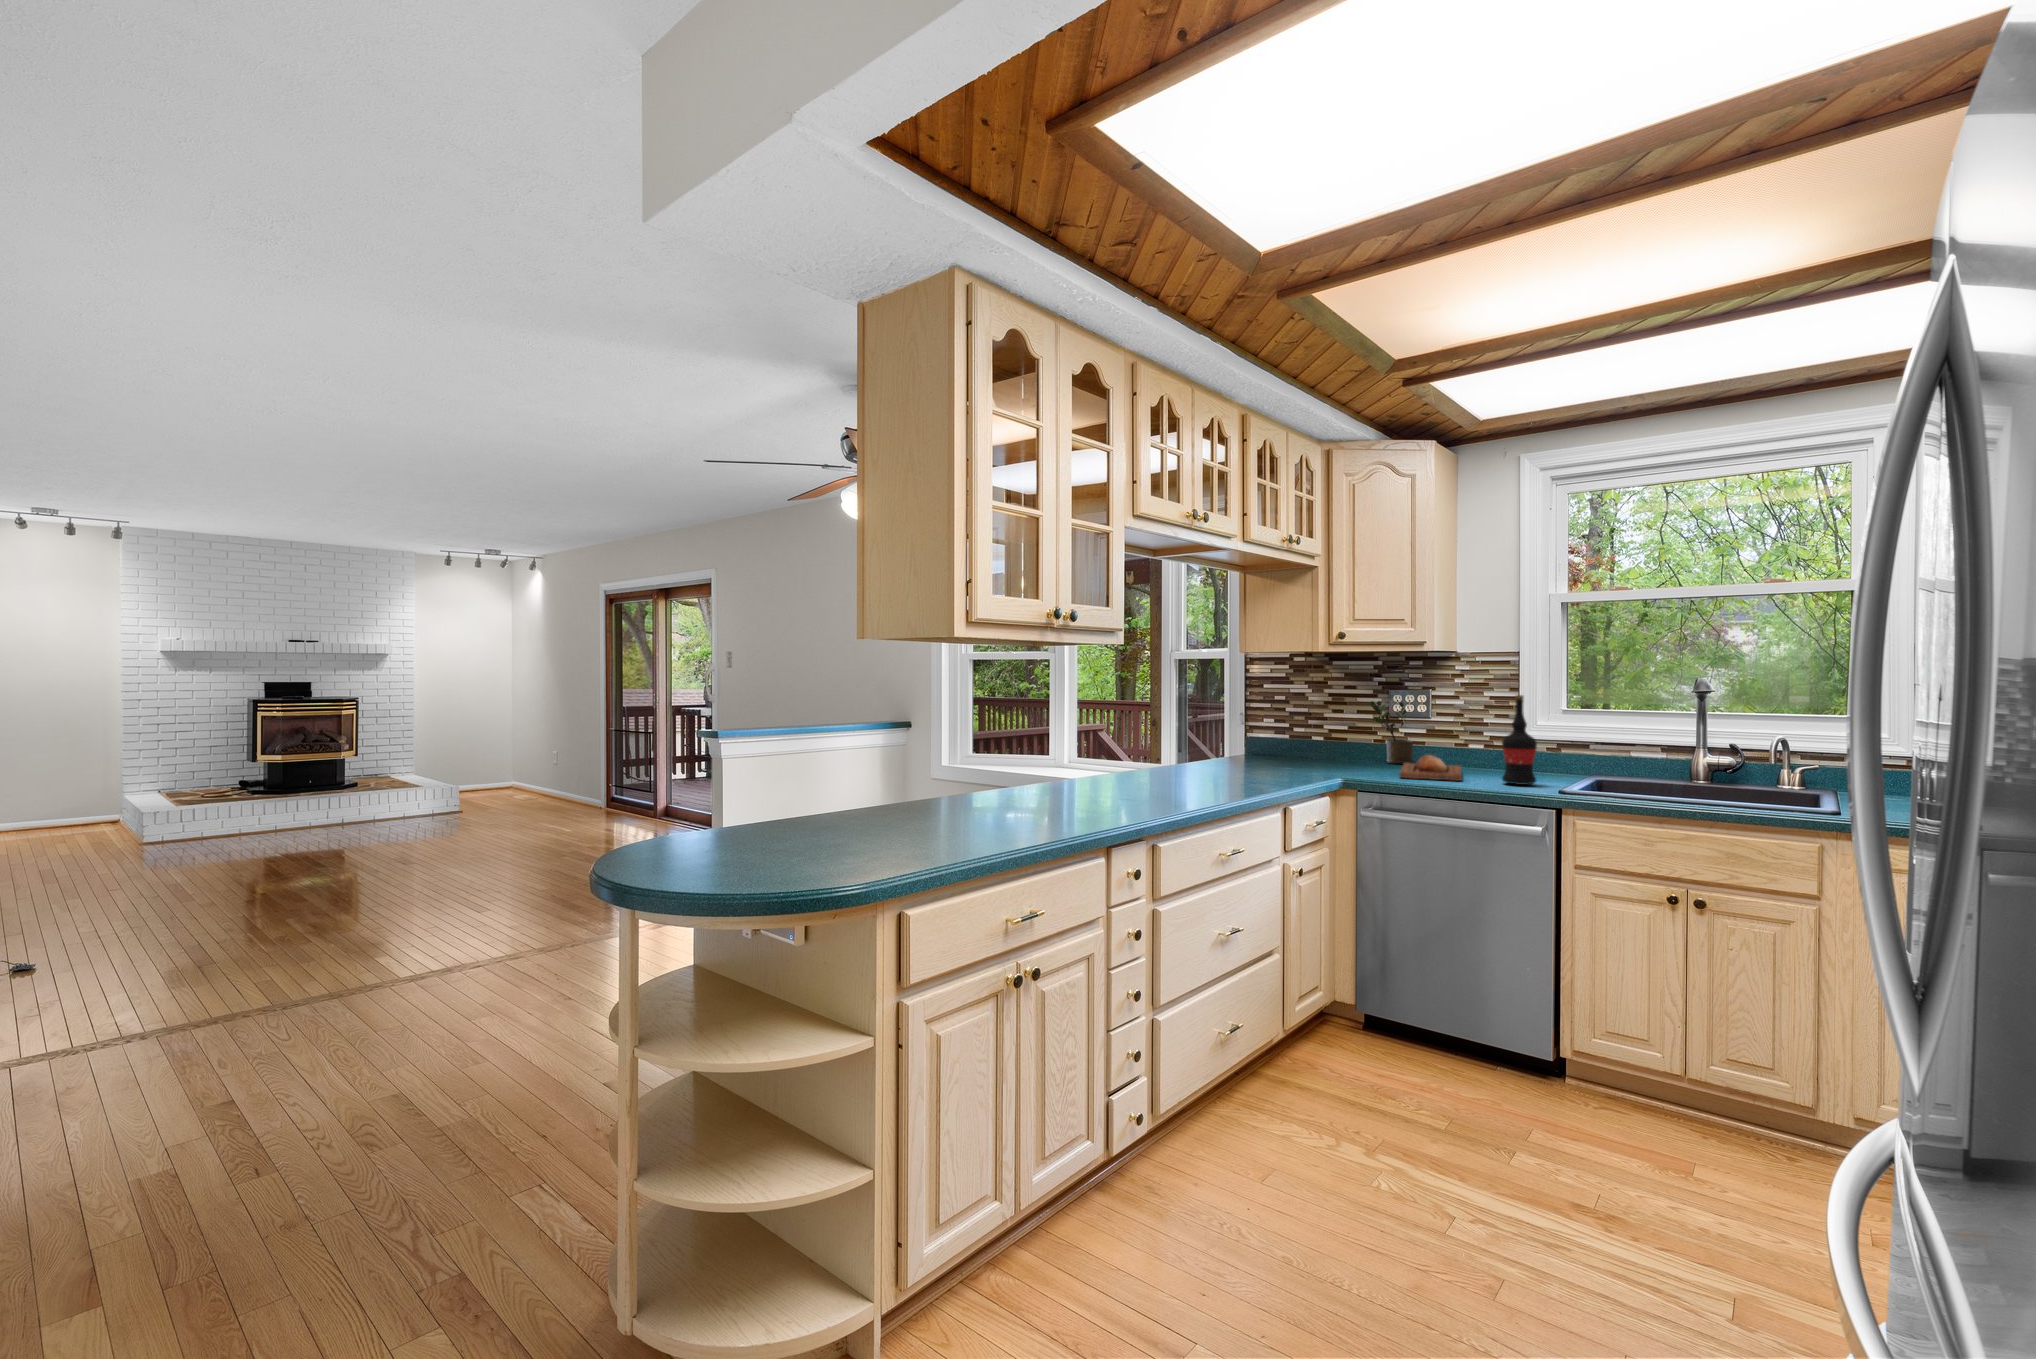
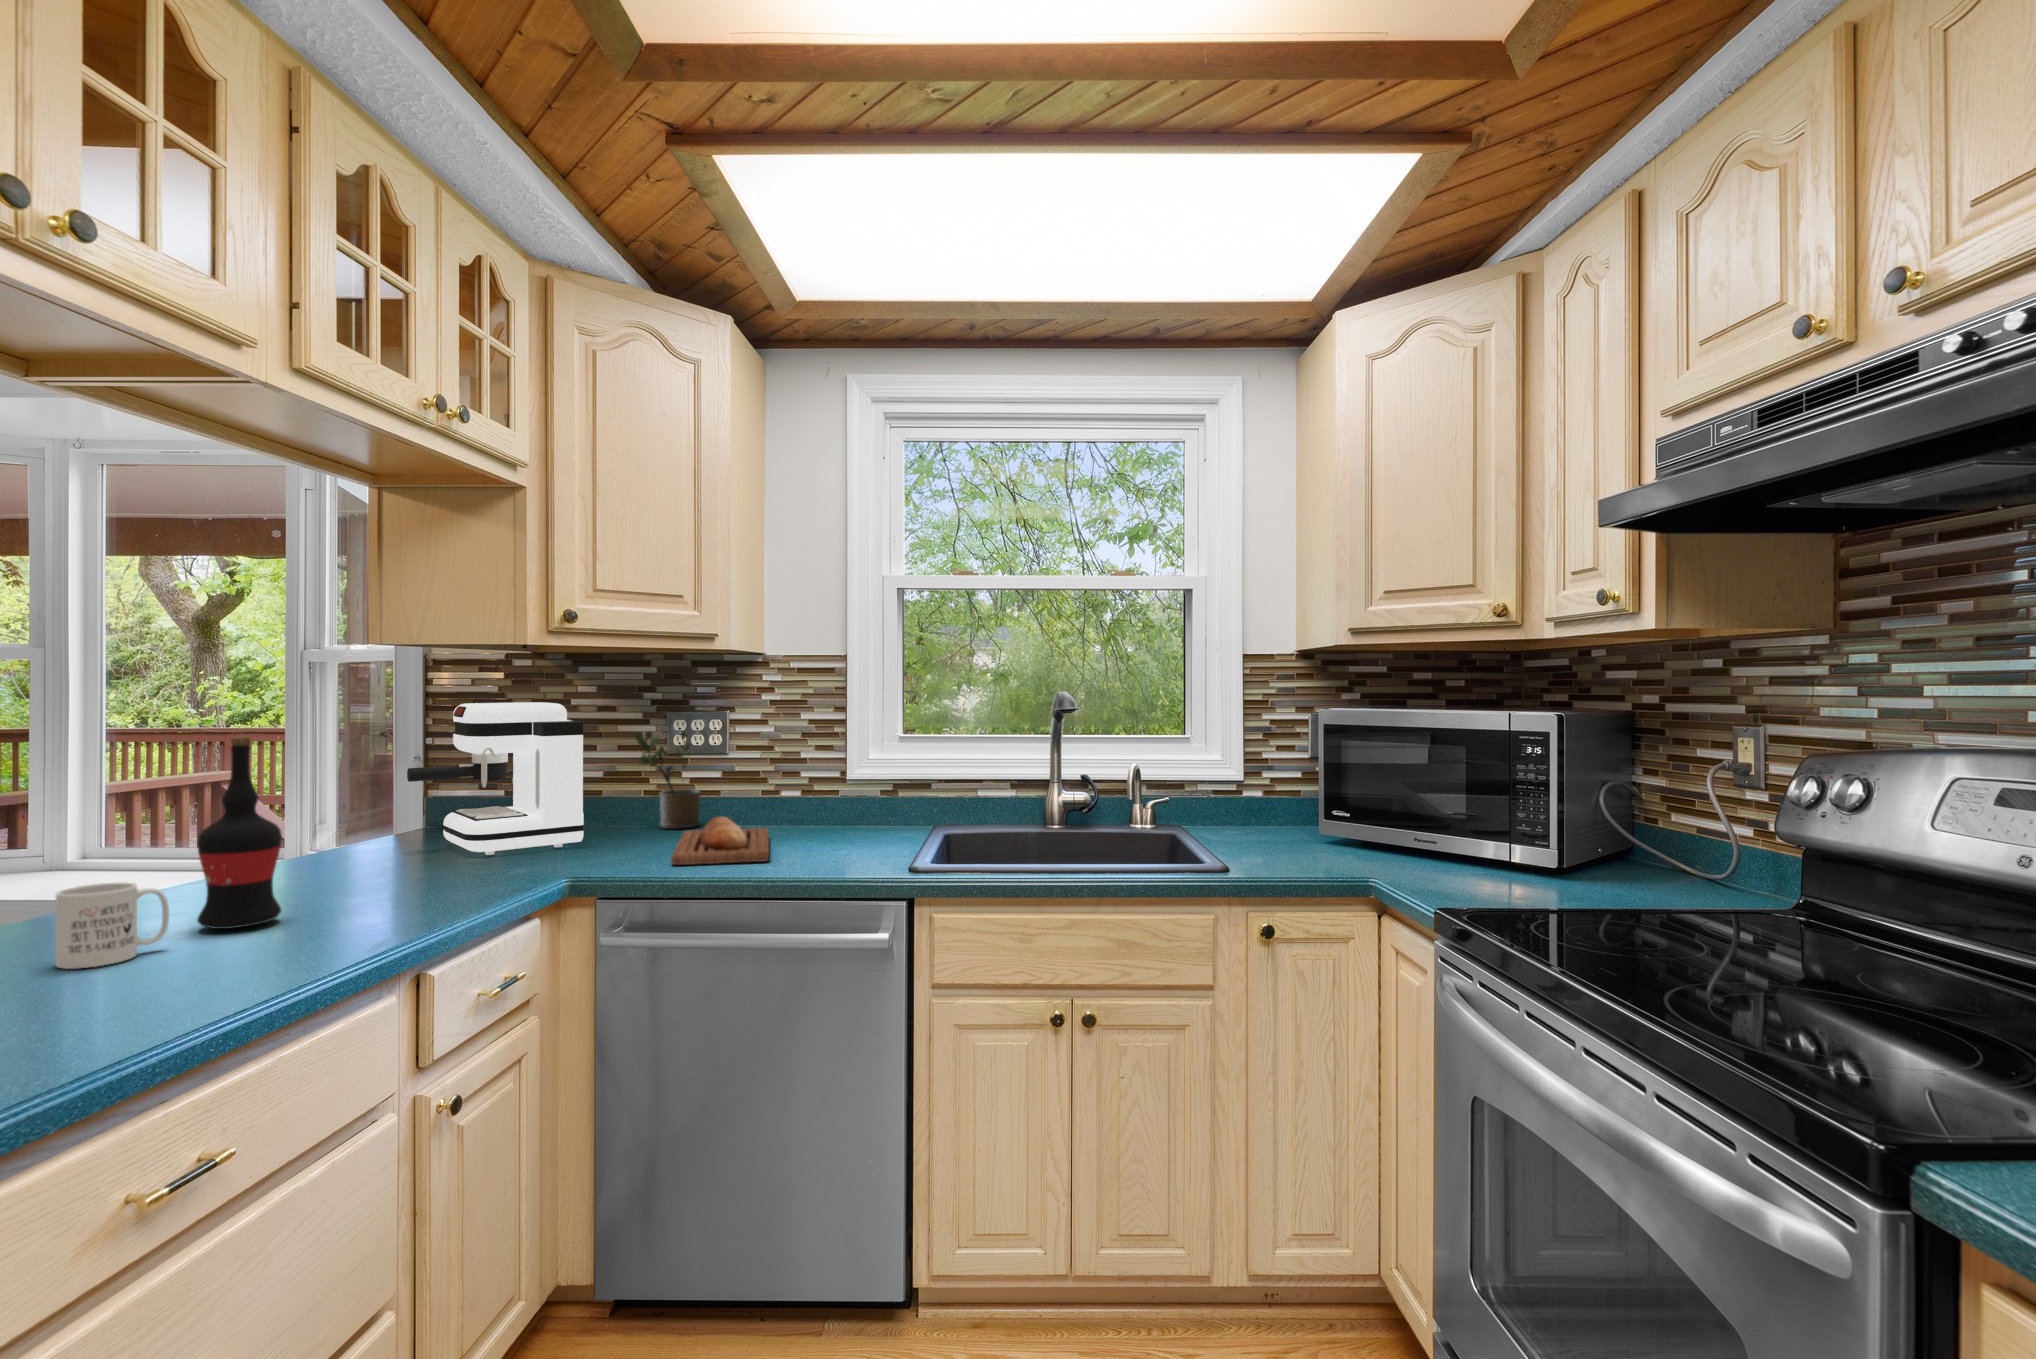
coffee maker: none [1249,682,1343,766] -> present [407,702,584,855]
wine bottle: present [1502,695,1537,785] -> present [197,736,282,929]
mug: none [1147,753,1182,785] -> present [56,882,169,969]

